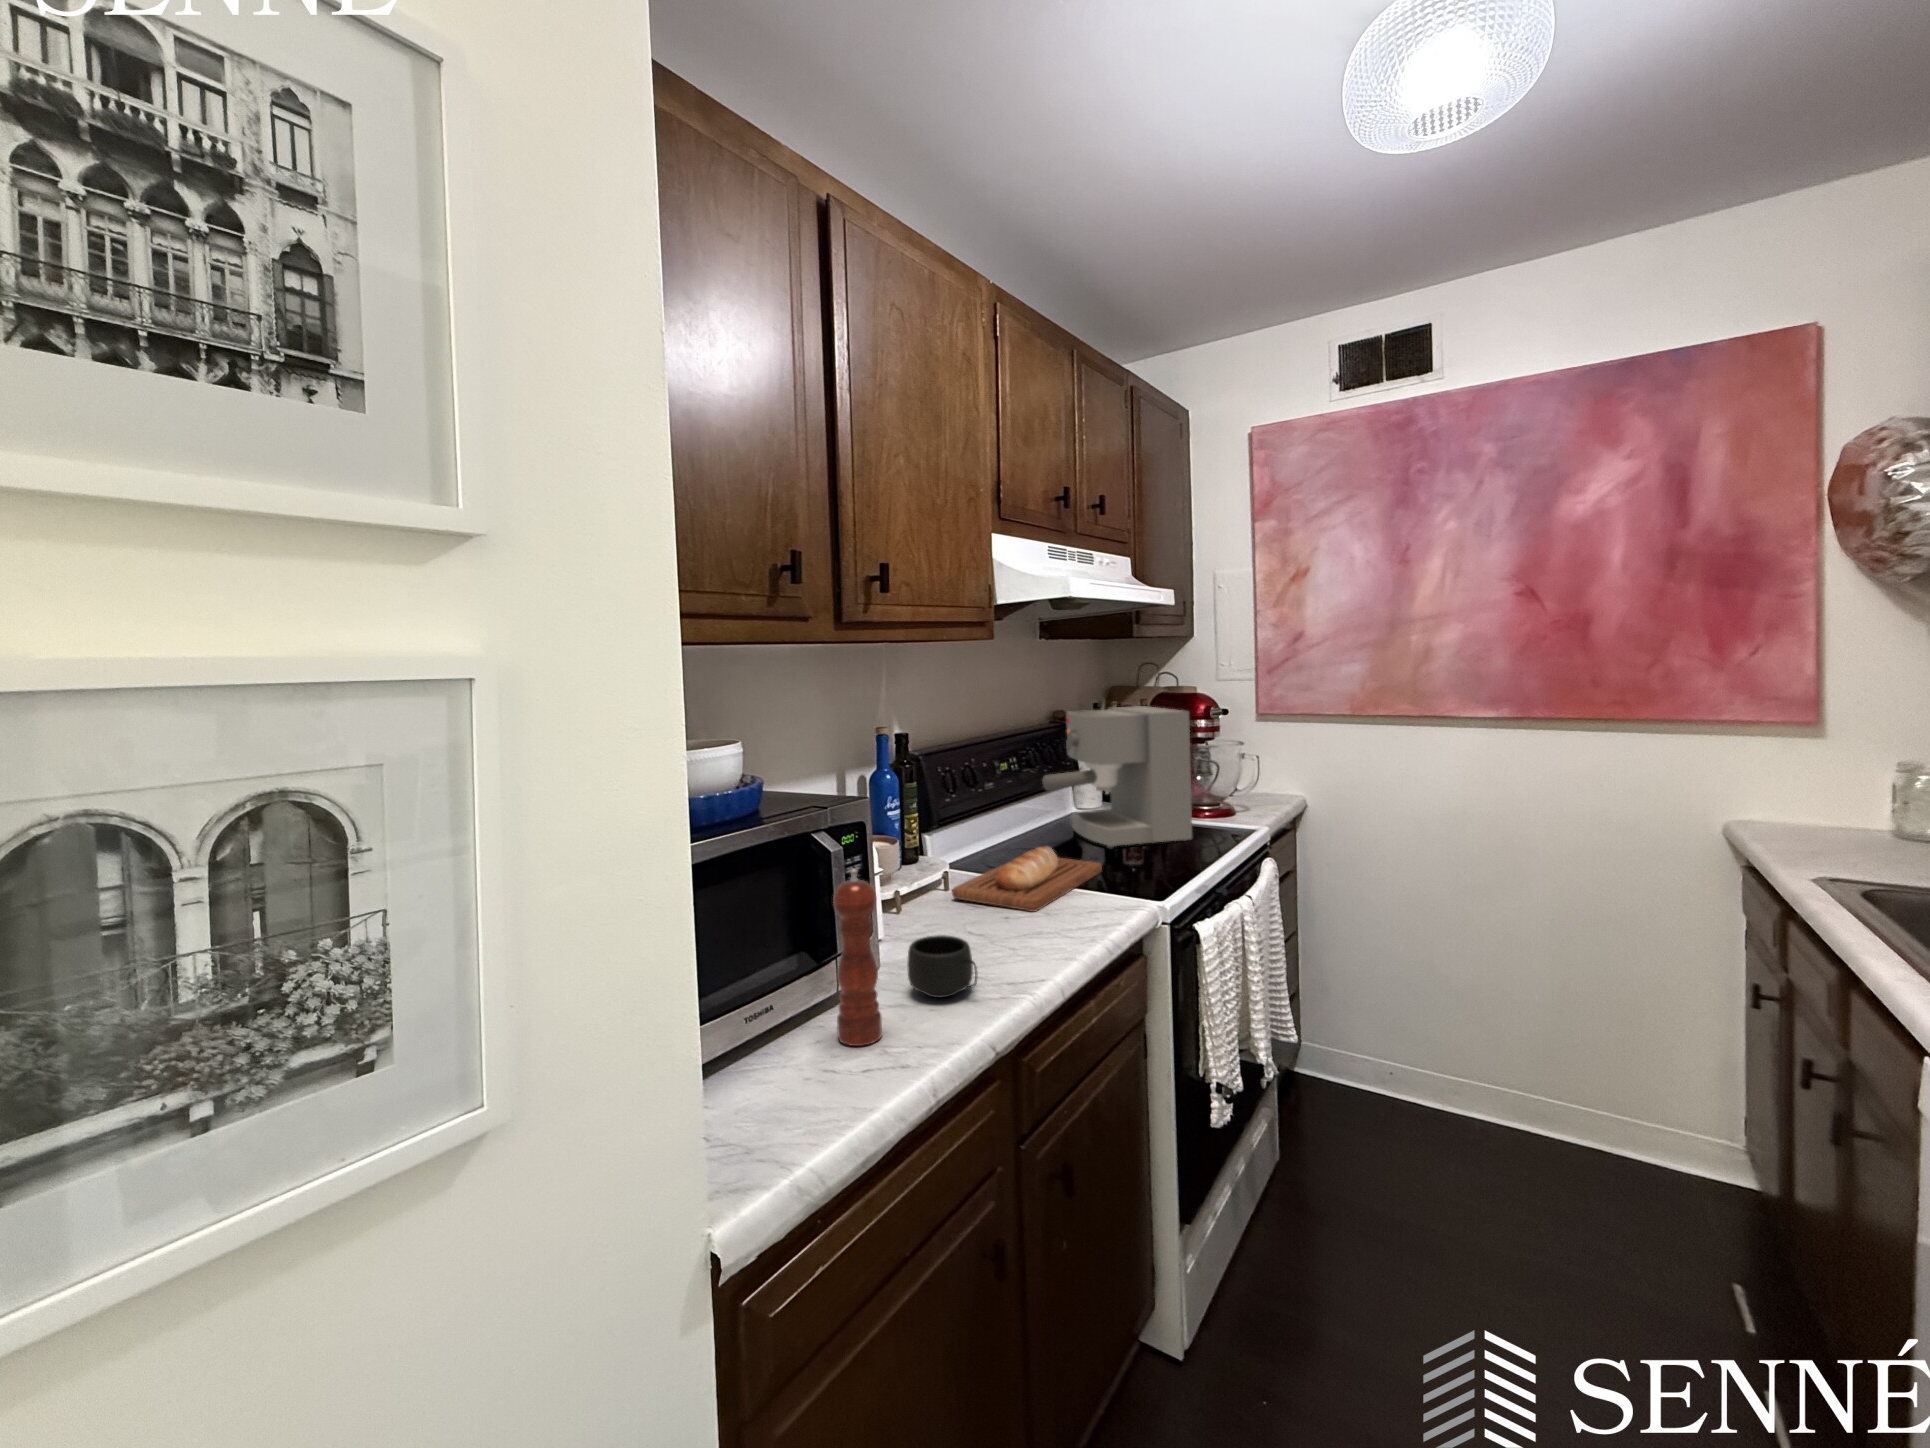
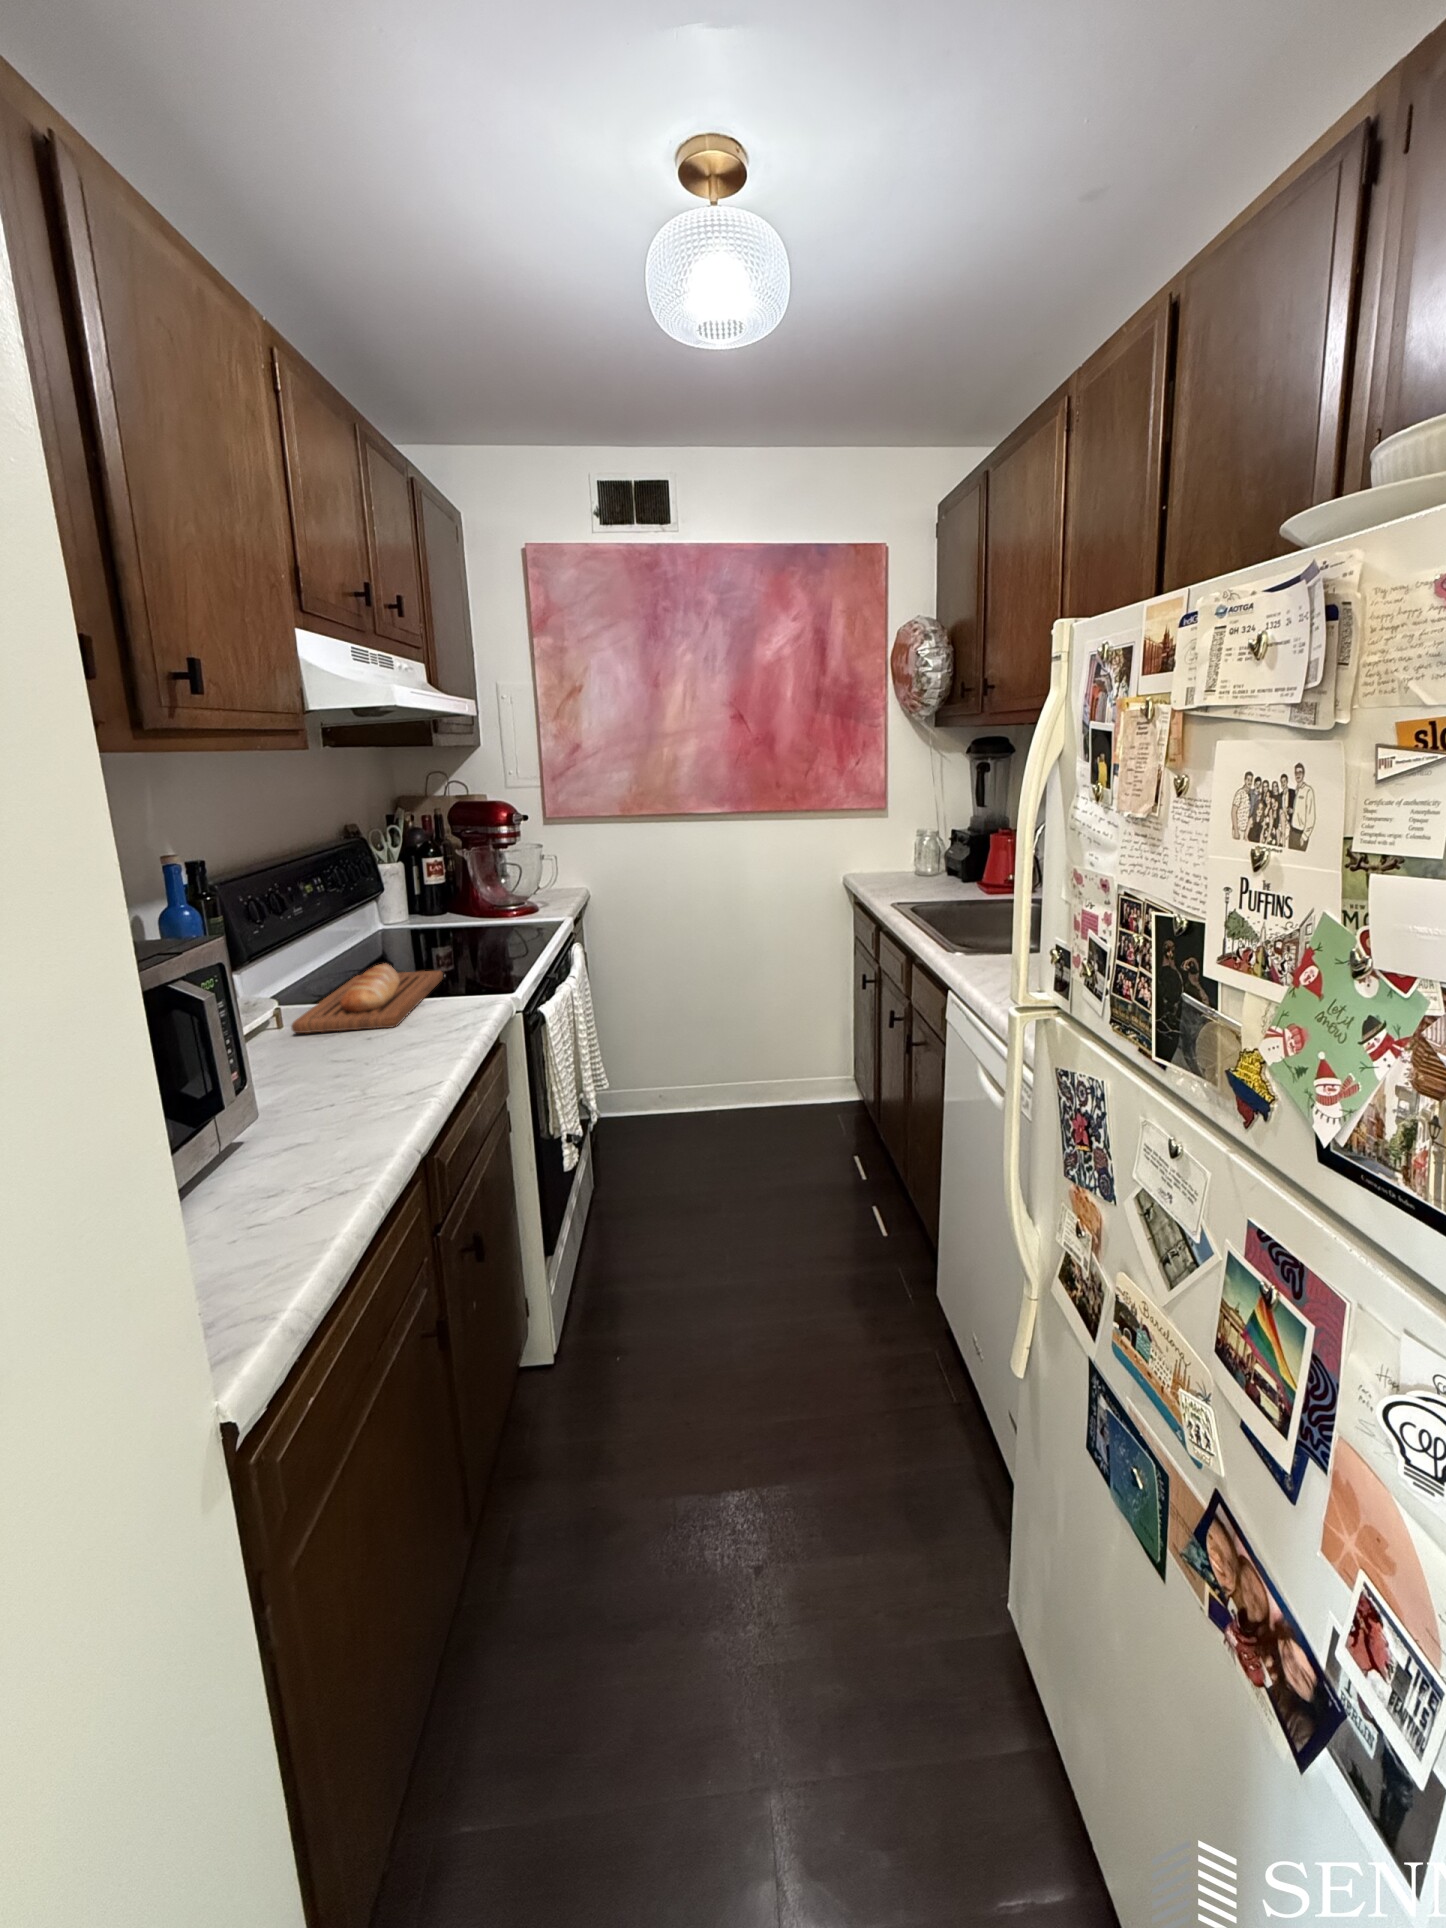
coffee maker: present [1042,706,1192,848] -> none [360,816,513,956]
pepper mill: present [833,868,882,1046] -> none [220,1013,298,1198]
mug: present [908,935,977,998] -> none [297,1064,384,1128]

